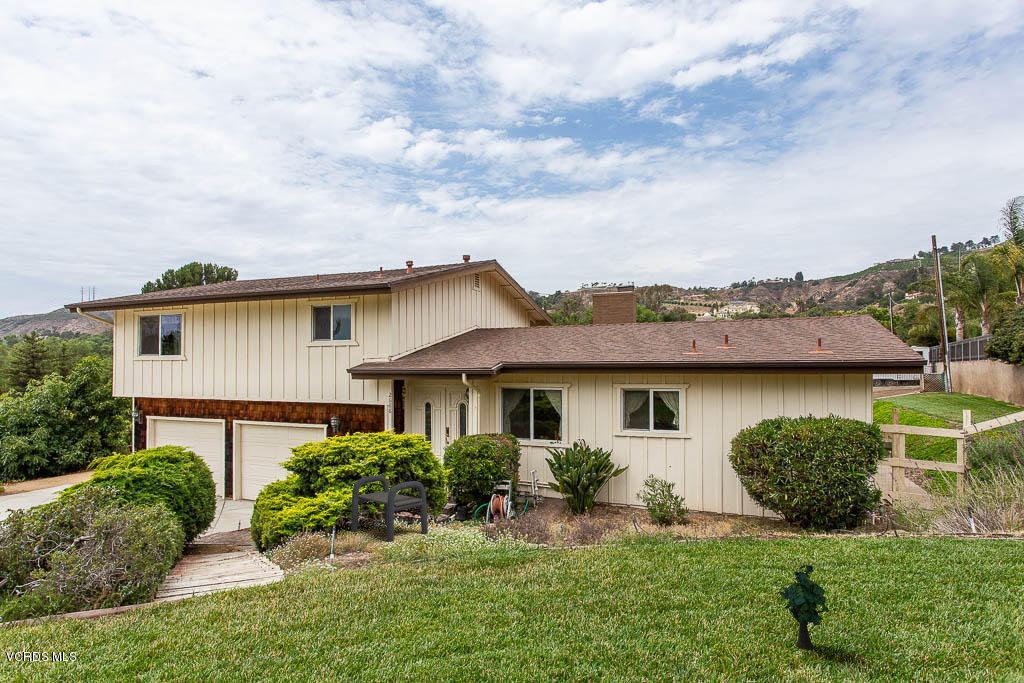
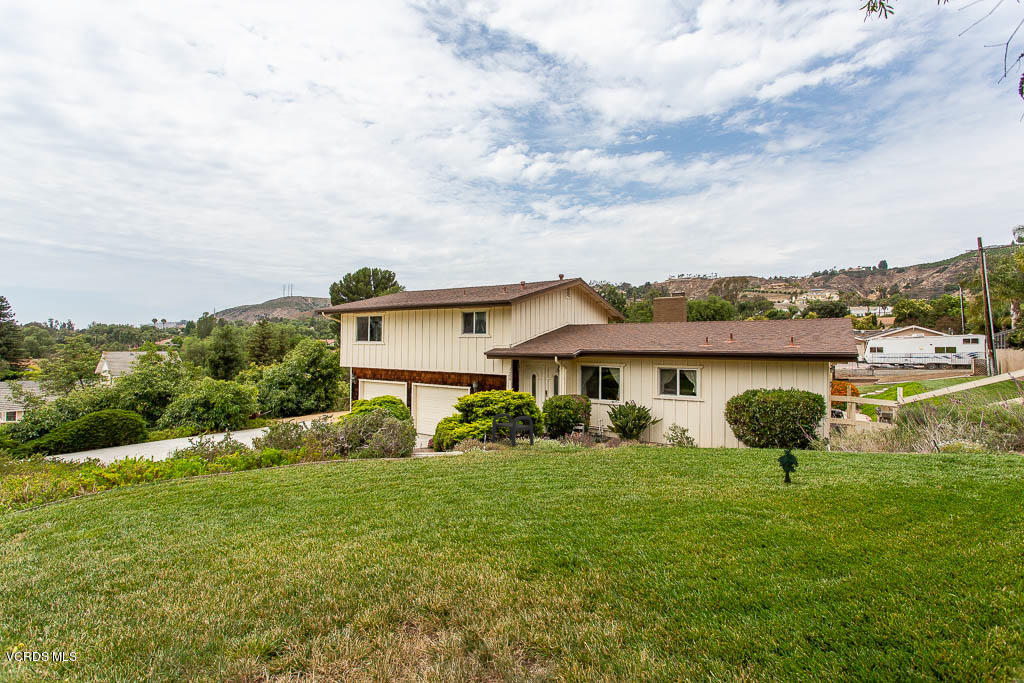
decorative plant: present [777,565,829,649] -> present [776,447,799,483]

